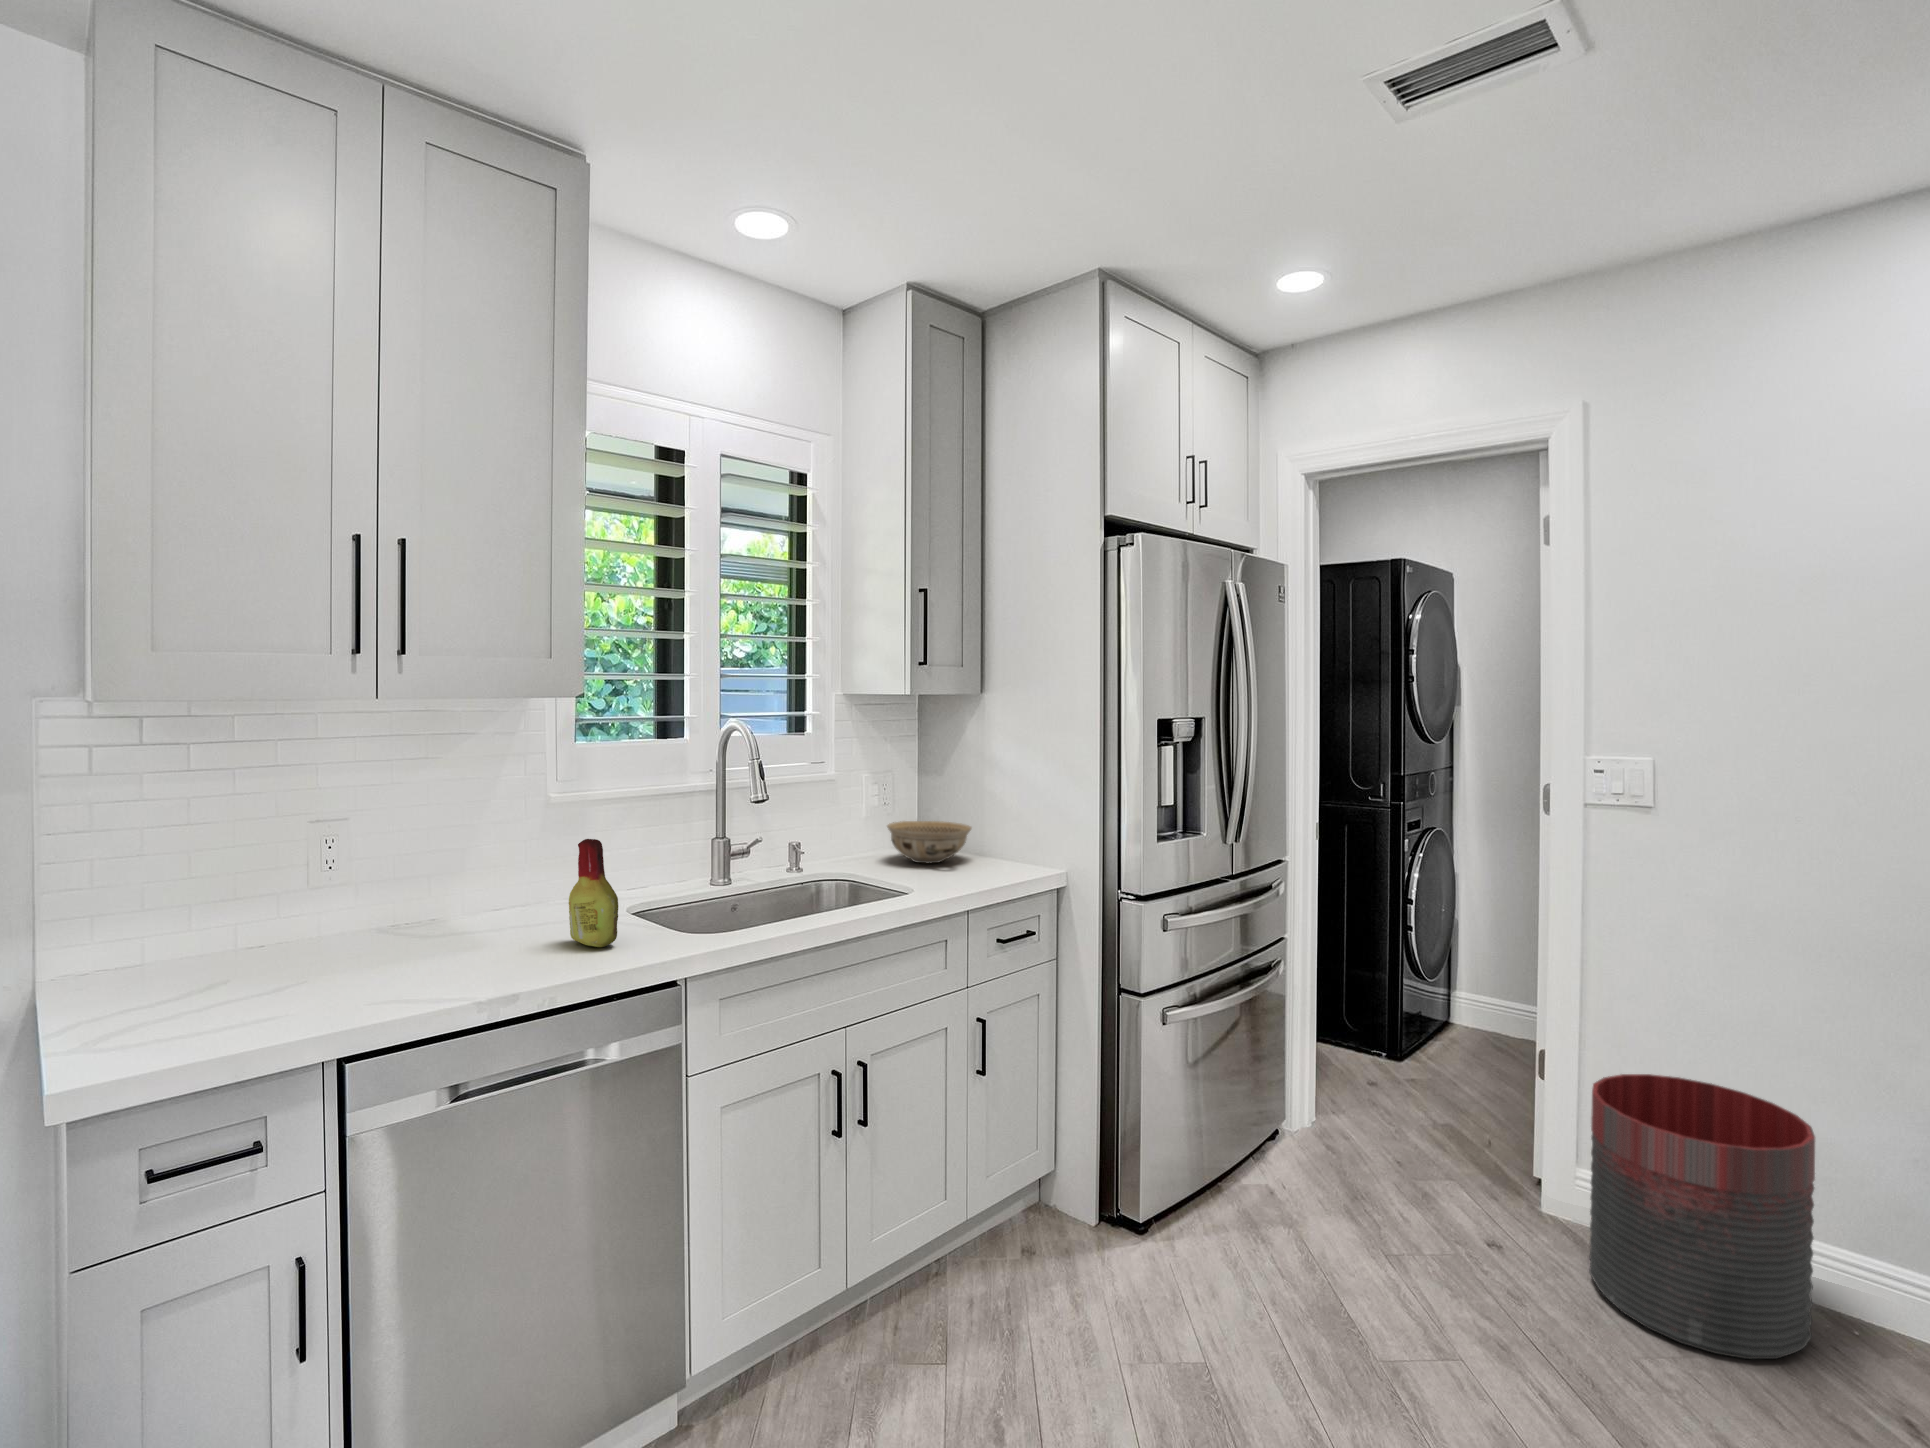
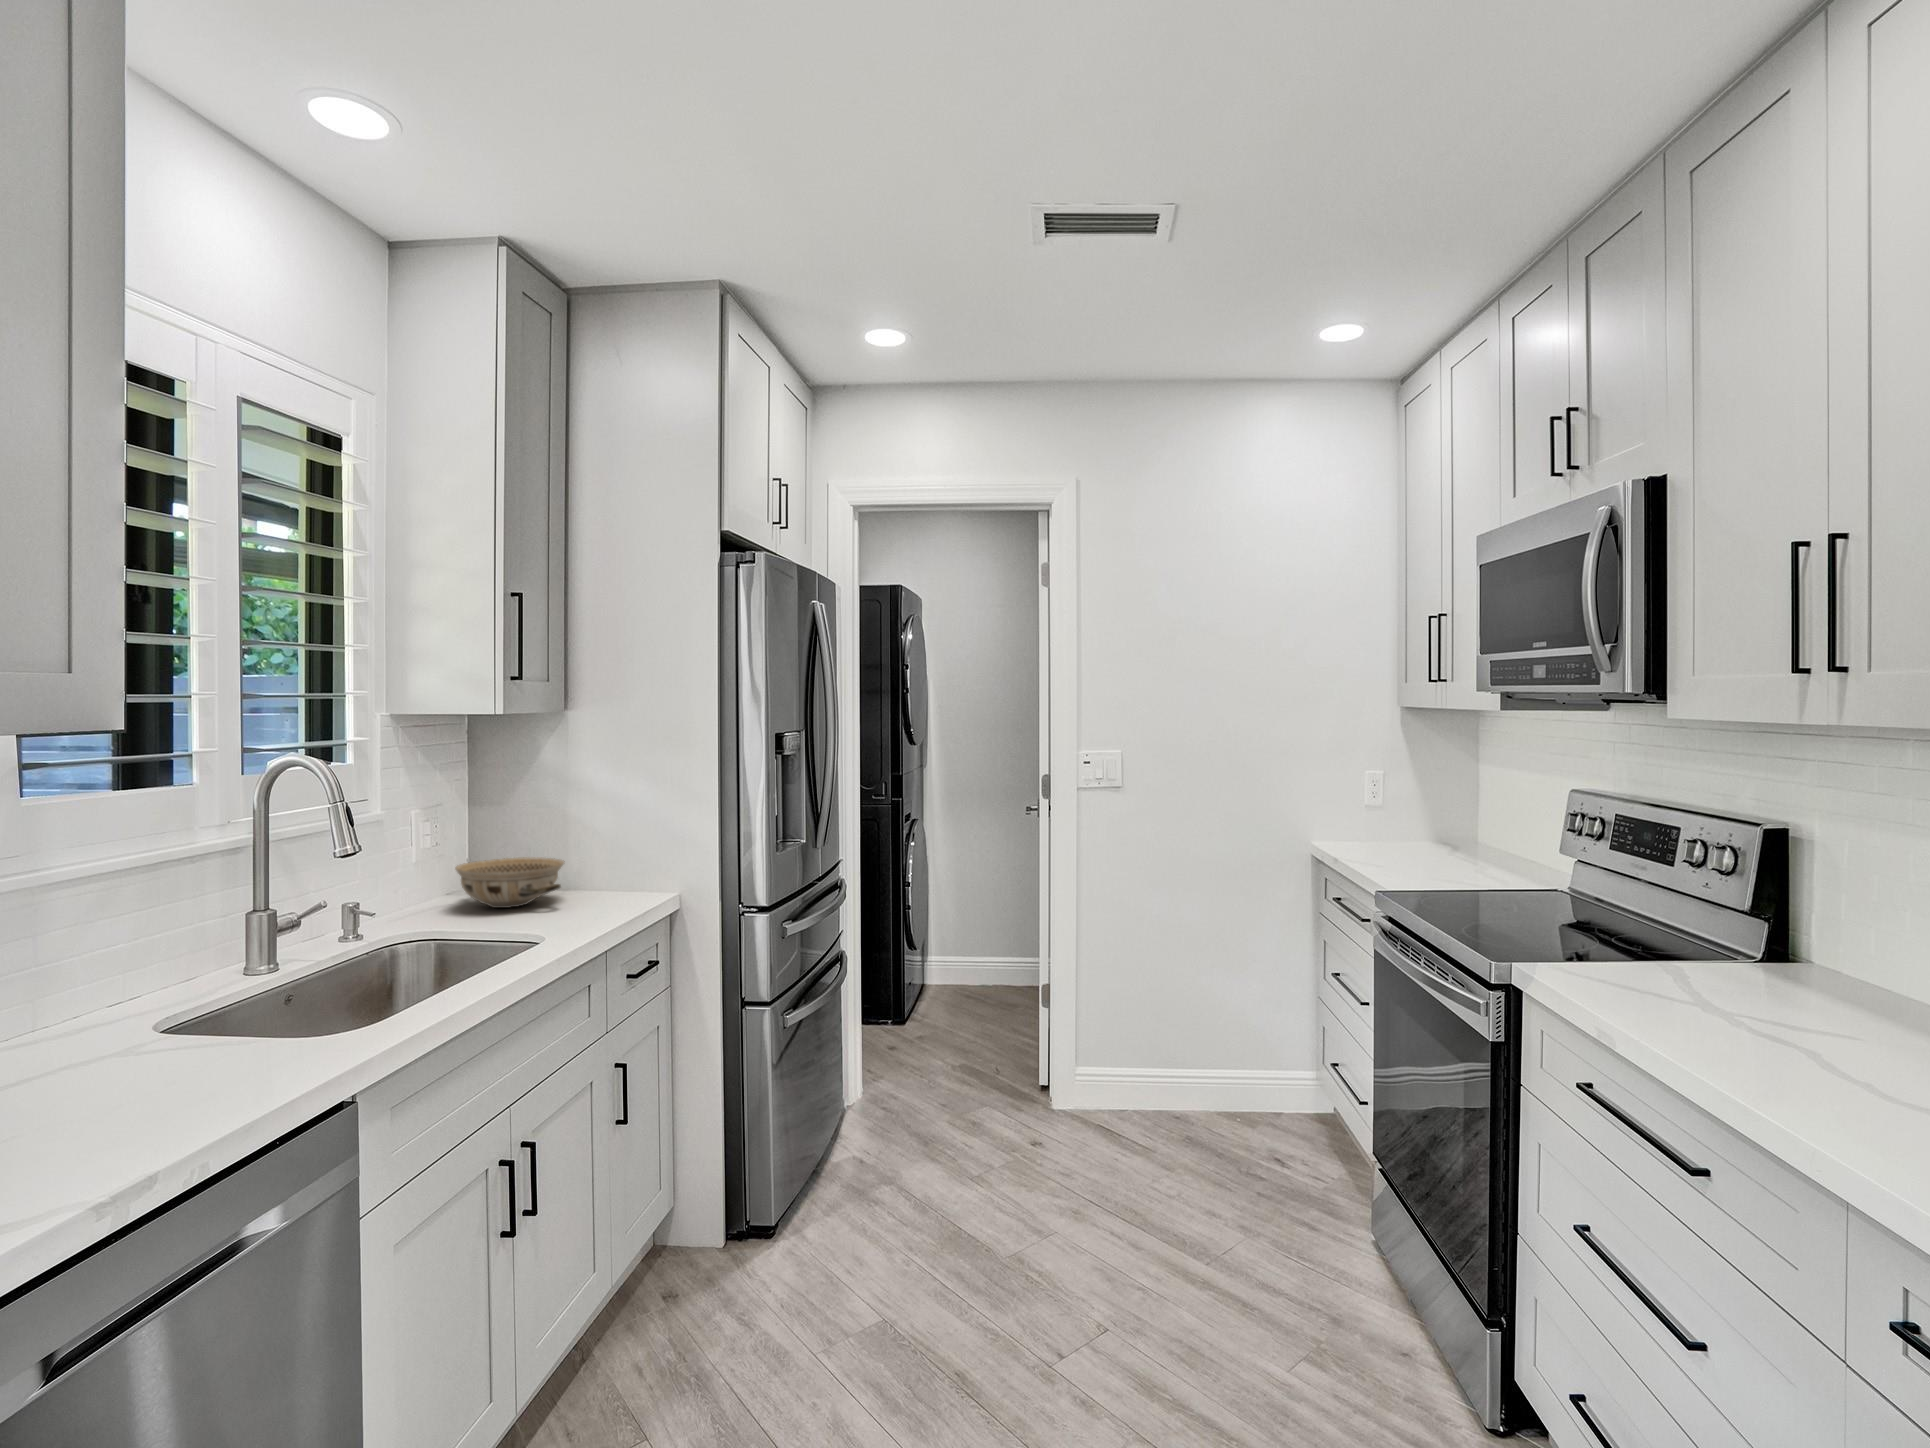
bottle: present [569,839,618,947] -> none [152,929,254,1077]
trash can: present [1589,1074,1815,1359] -> none [1101,981,1234,1171]

